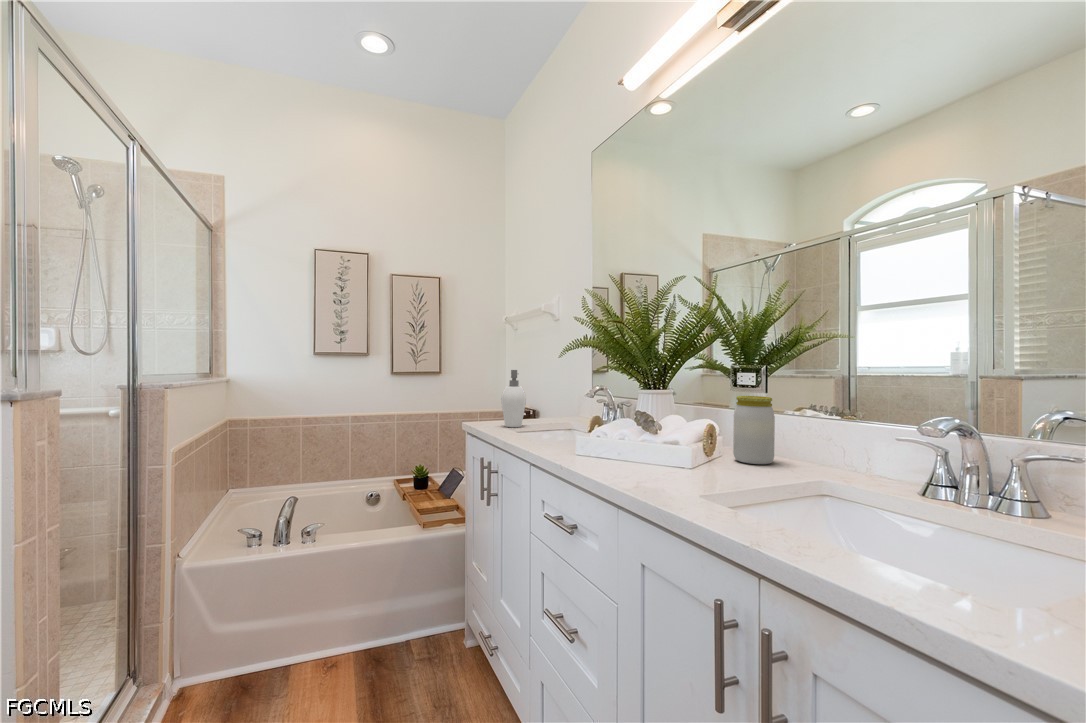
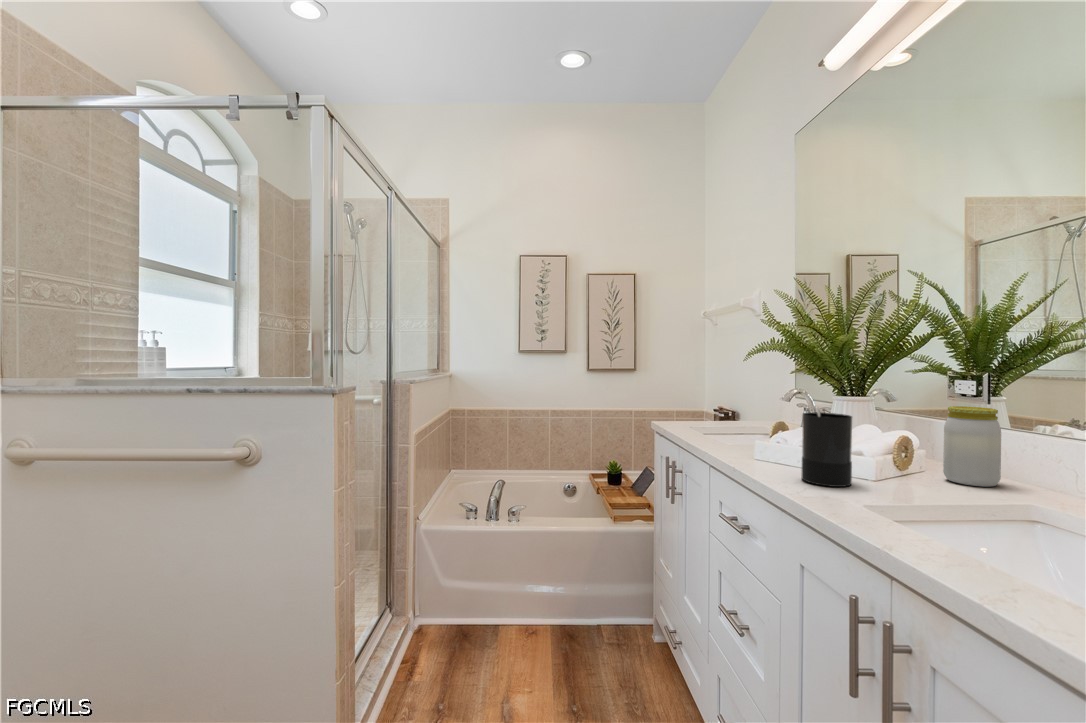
soap dispenser: present [501,370,526,427] -> none [688,371,723,429]
candle: none [630,399,675,478] -> present [802,407,852,487]

